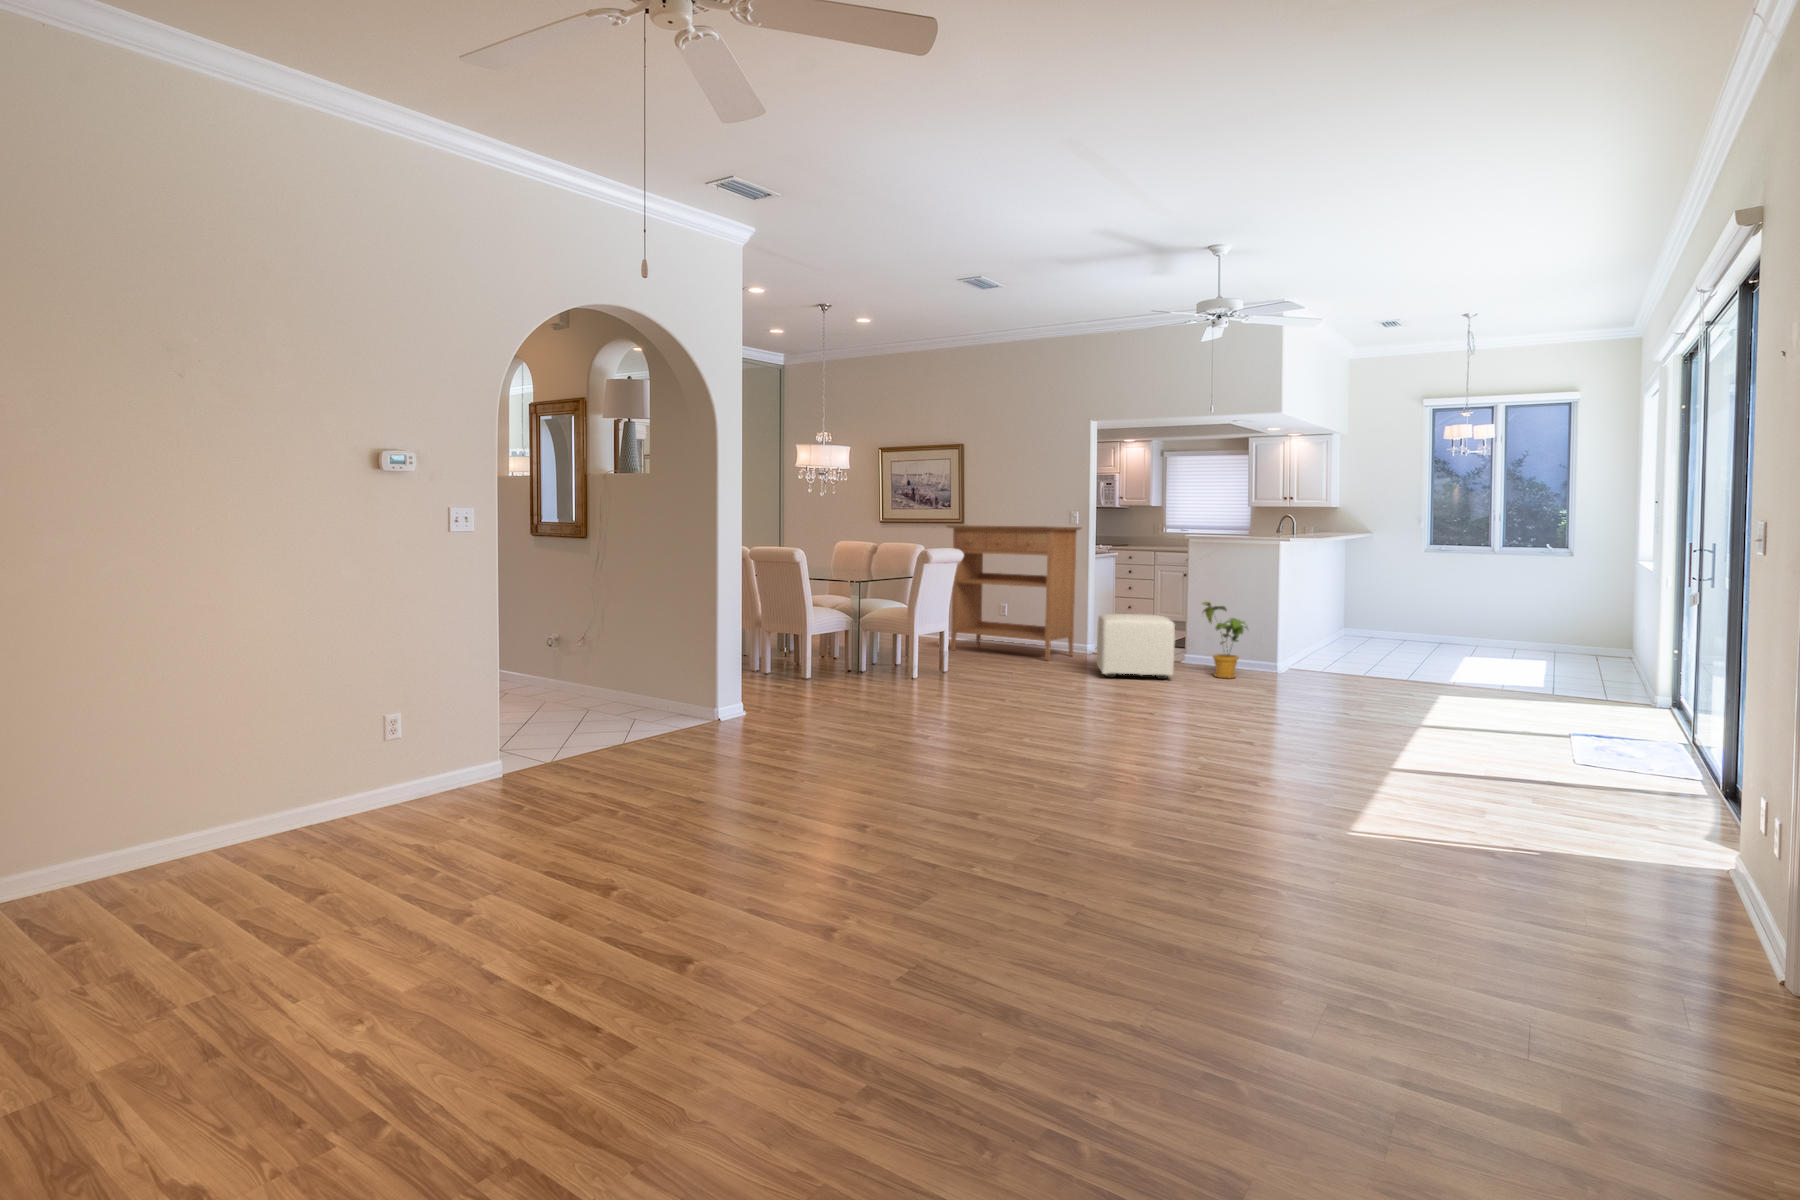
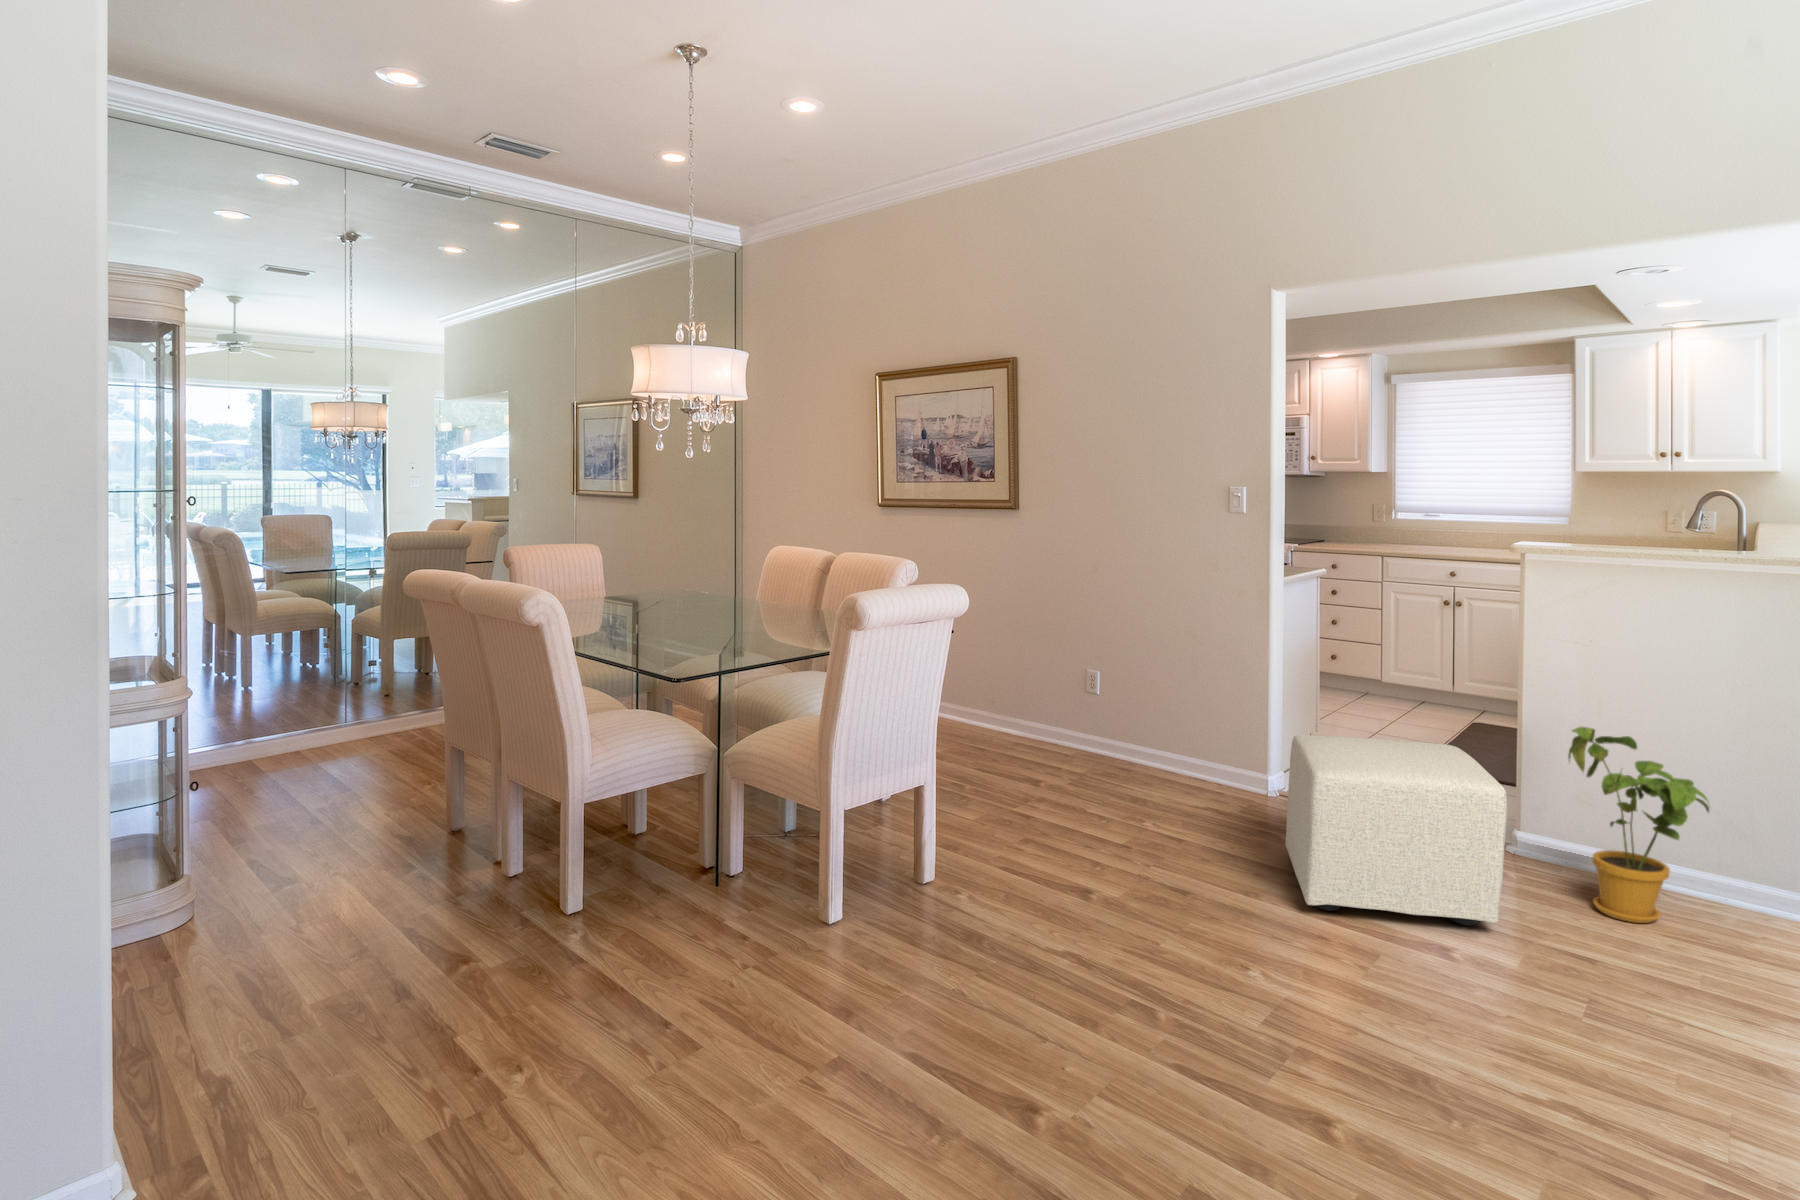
console table: present [947,525,1081,661] -> none [972,516,1253,811]

